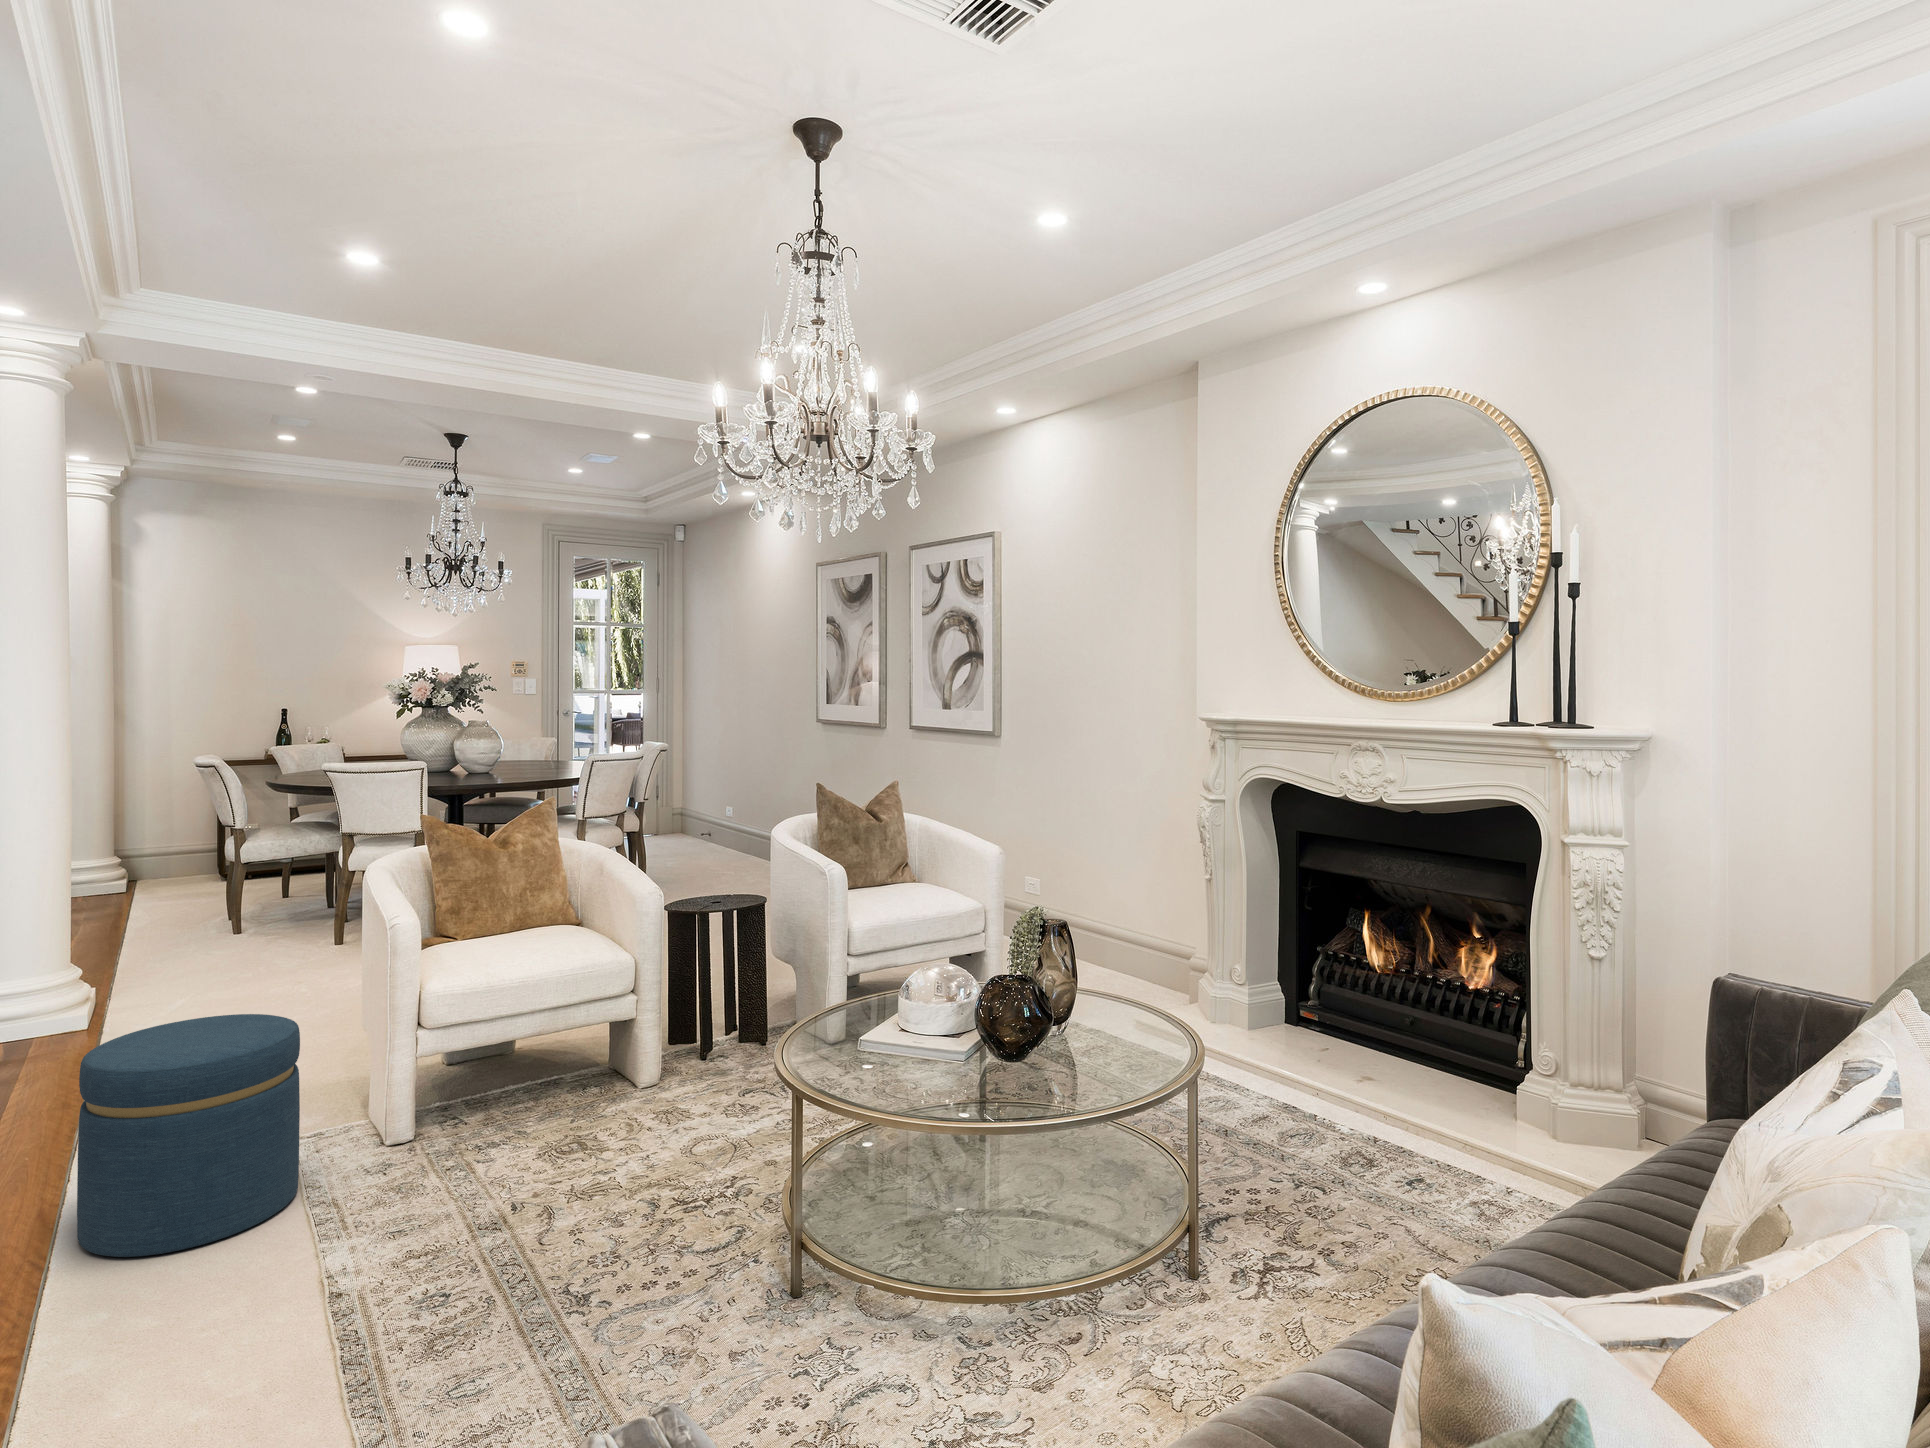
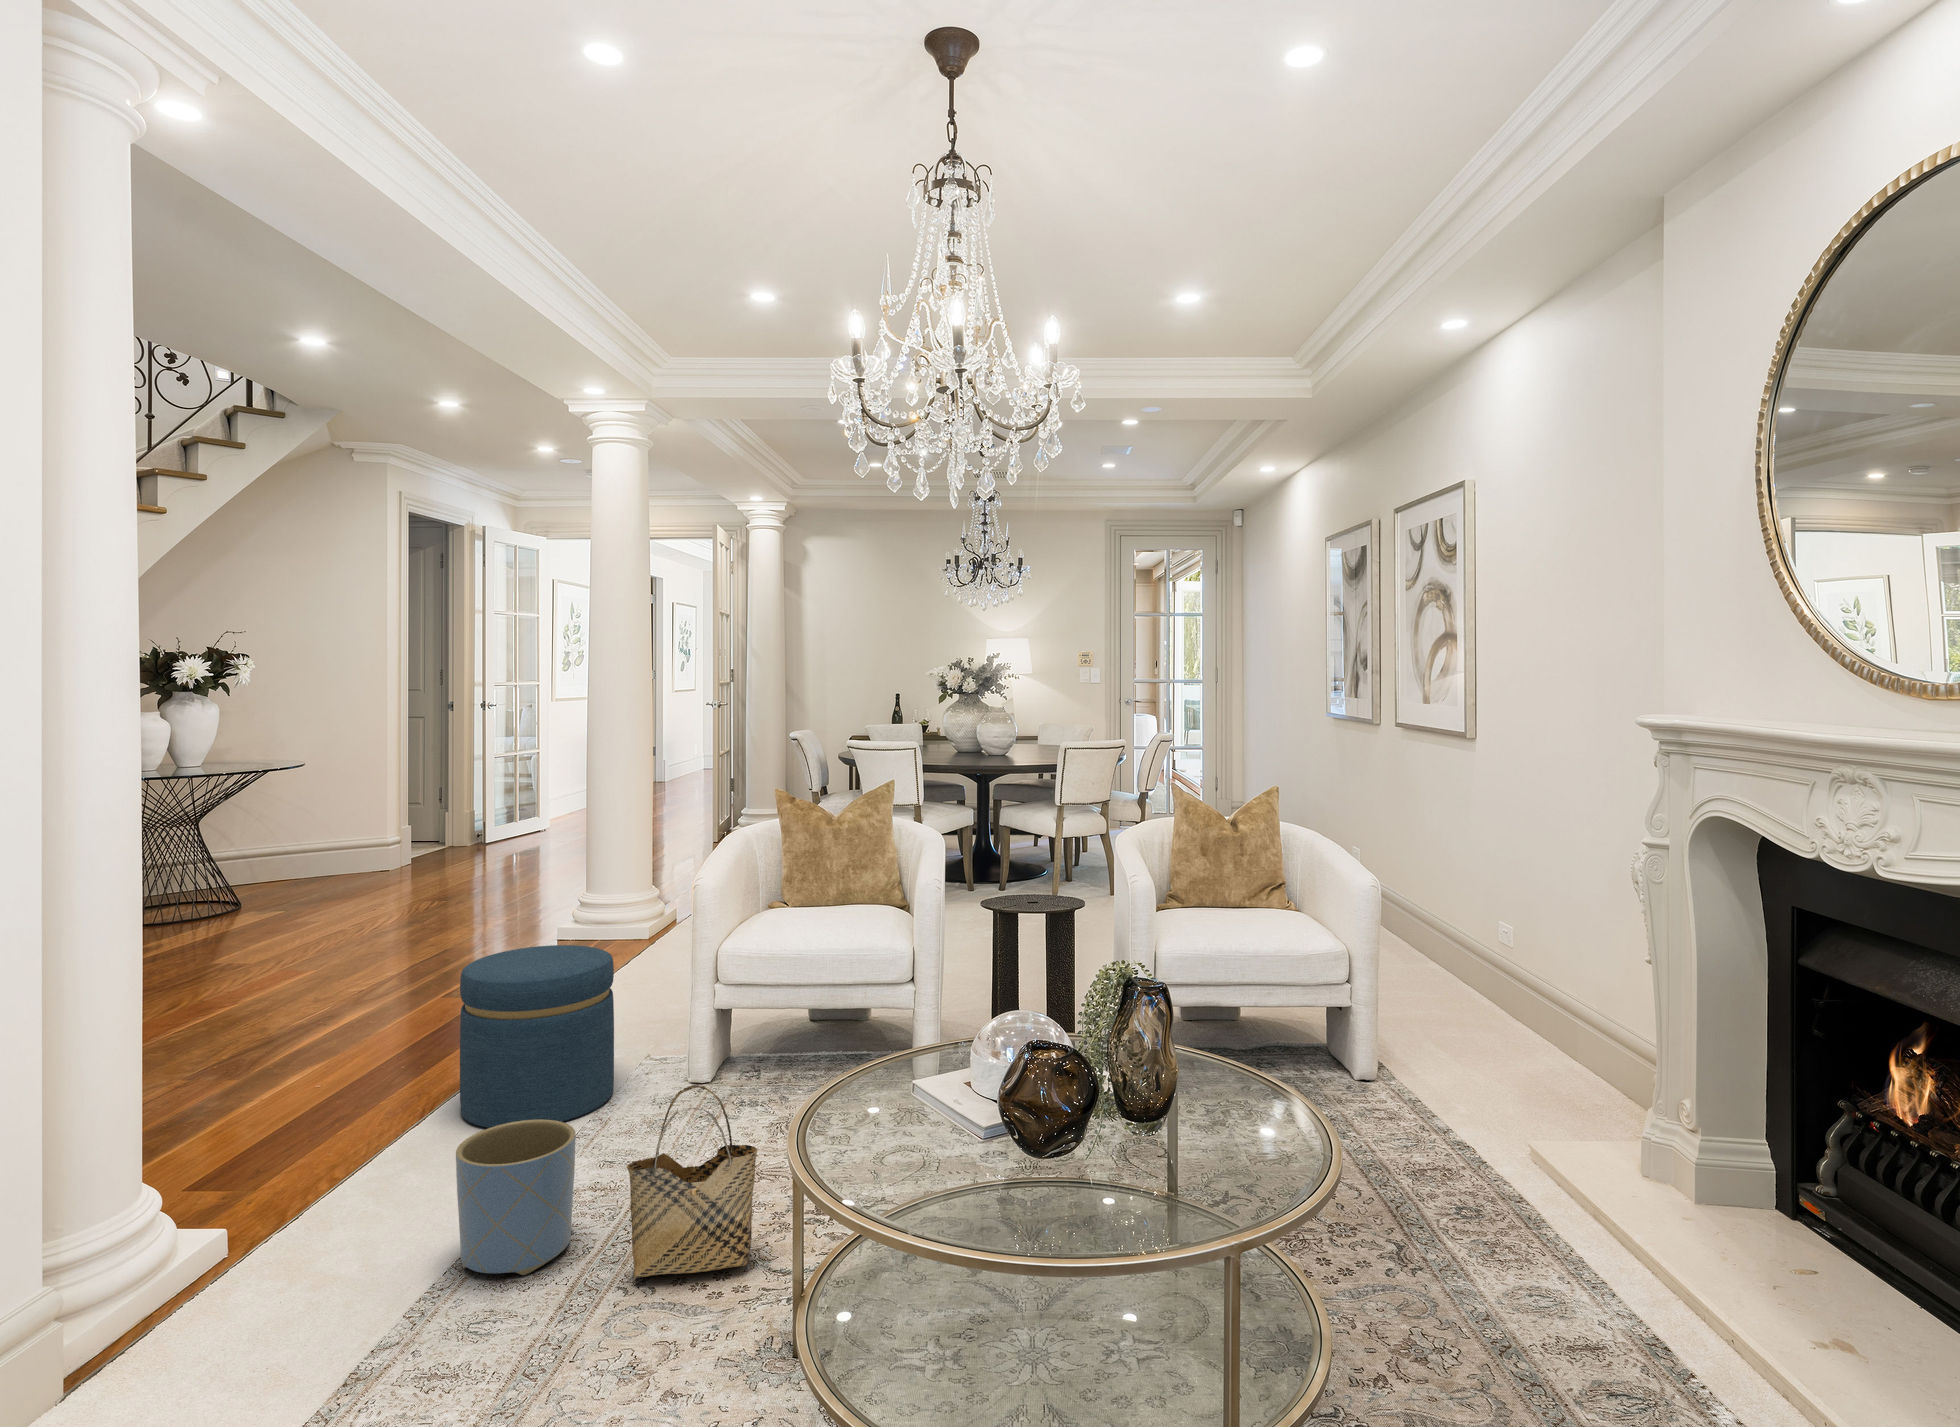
woven basket: none [558,1100,678,1302] -> present [627,1085,757,1278]
planter: none [327,1181,469,1368] -> present [456,1119,576,1275]

